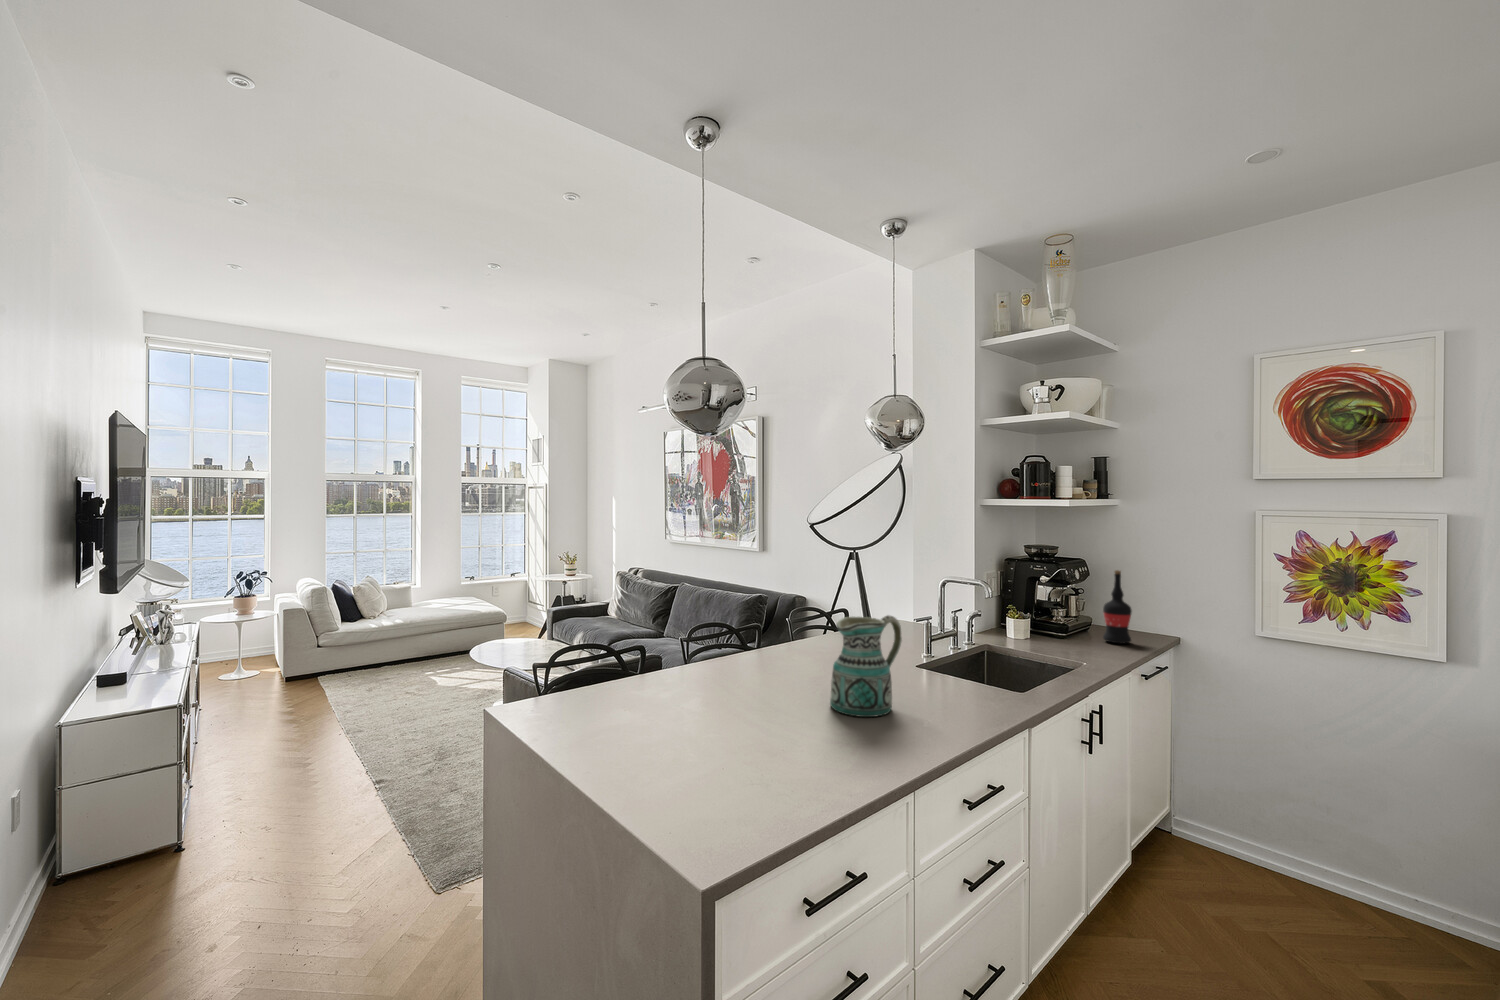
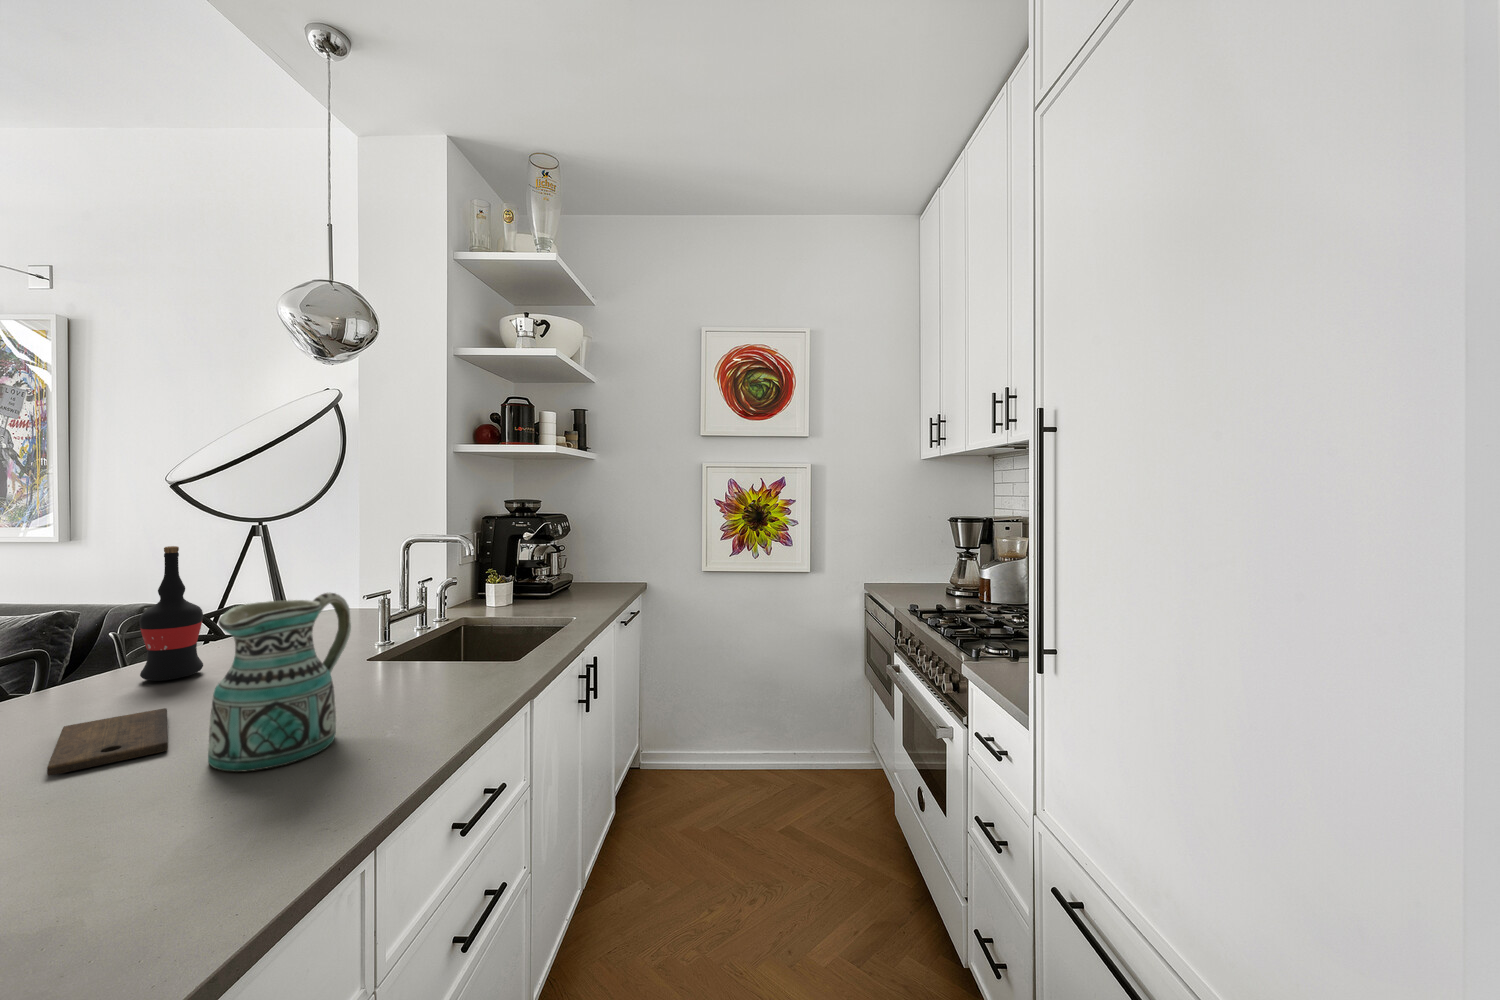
wine bottle: present [1103,570,1132,643] -> present [139,546,203,681]
cutting board: none [768,670,813,694] -> present [47,708,168,776]

